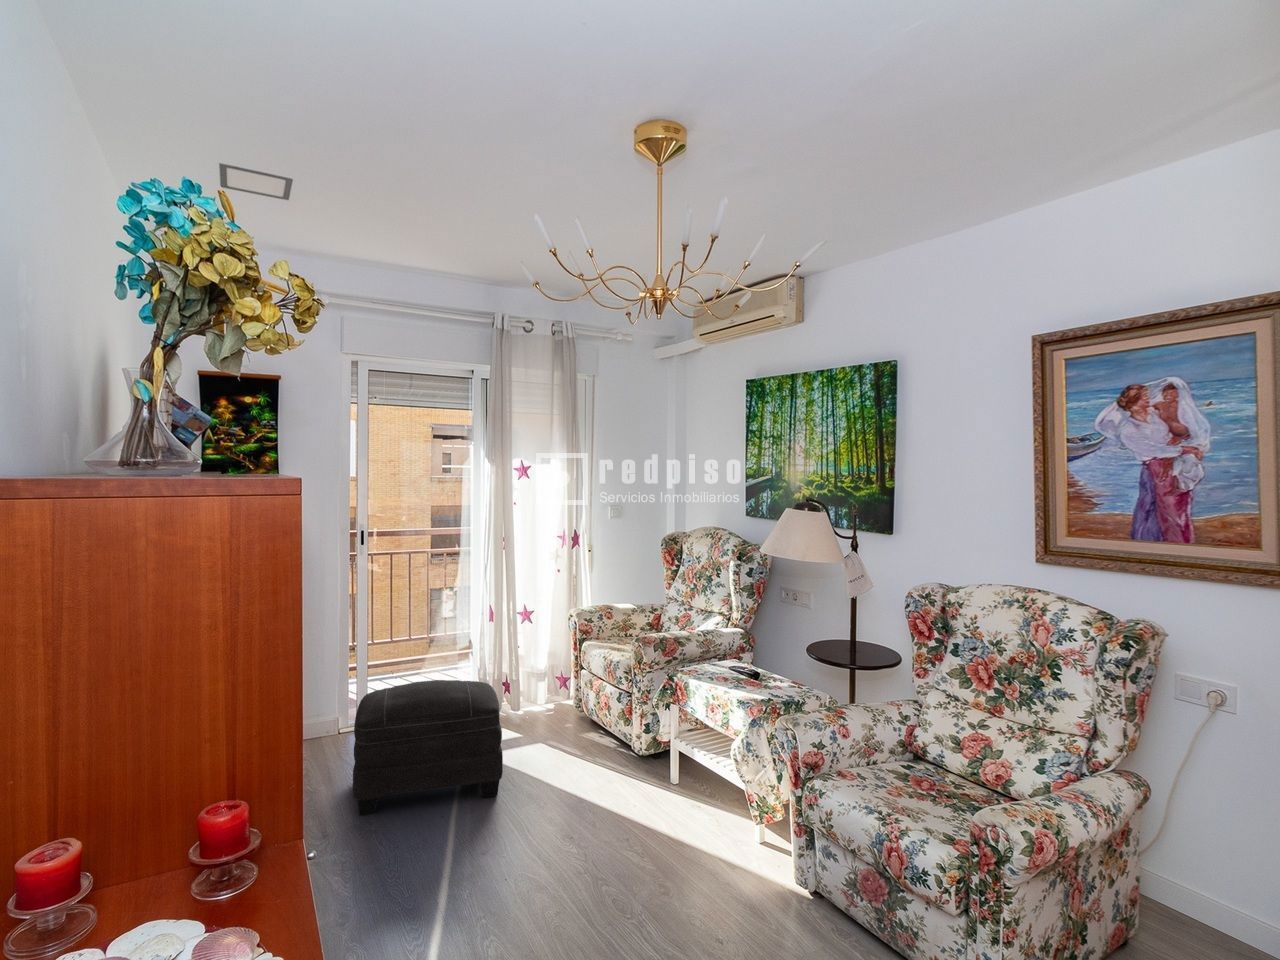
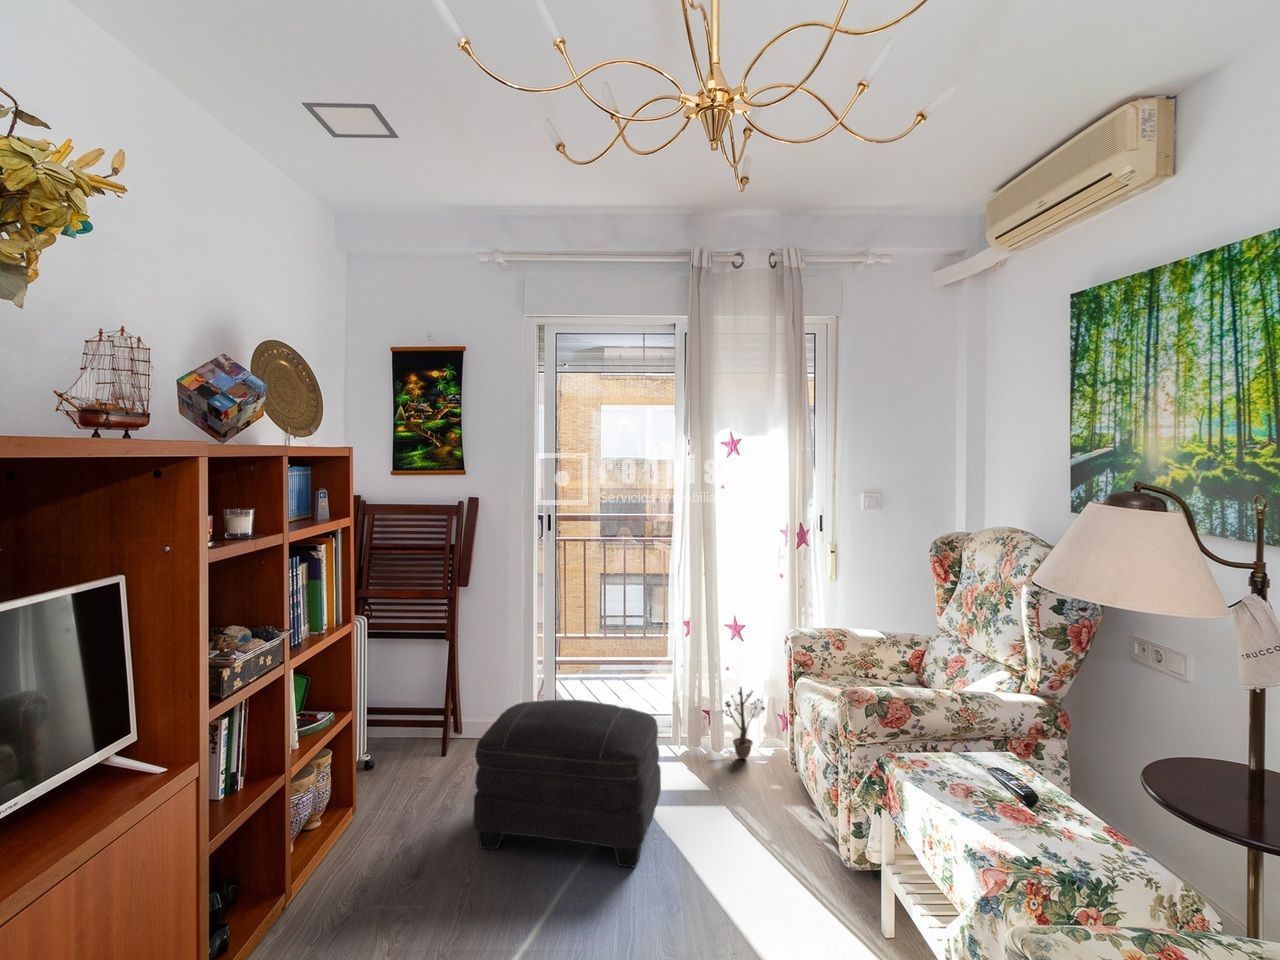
decorative plant: none [509,659,550,717] -> present [722,687,765,759]

